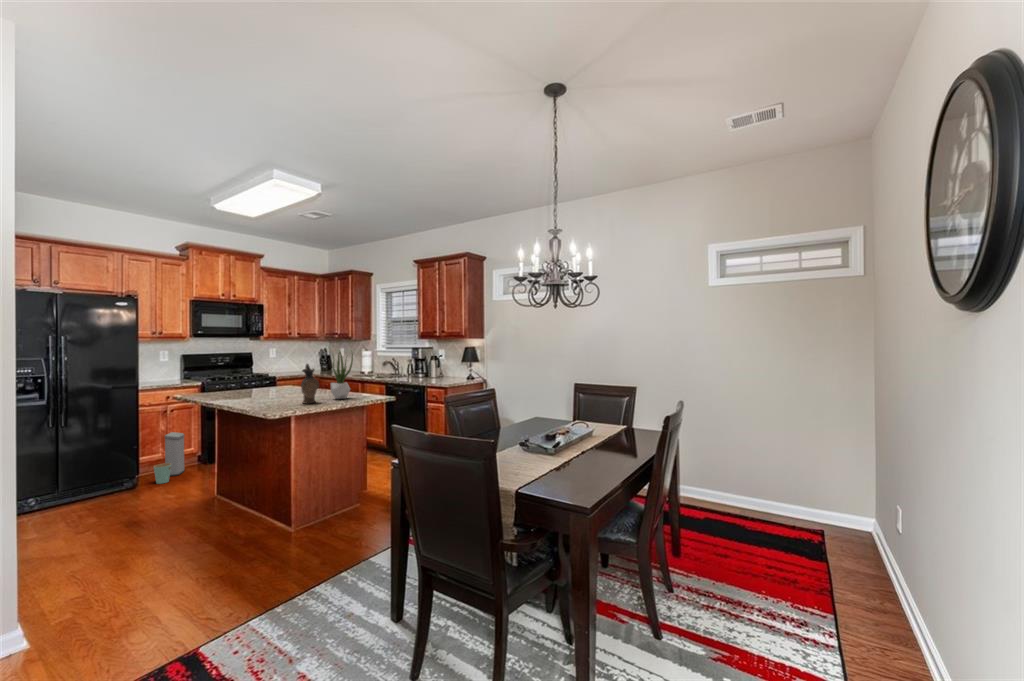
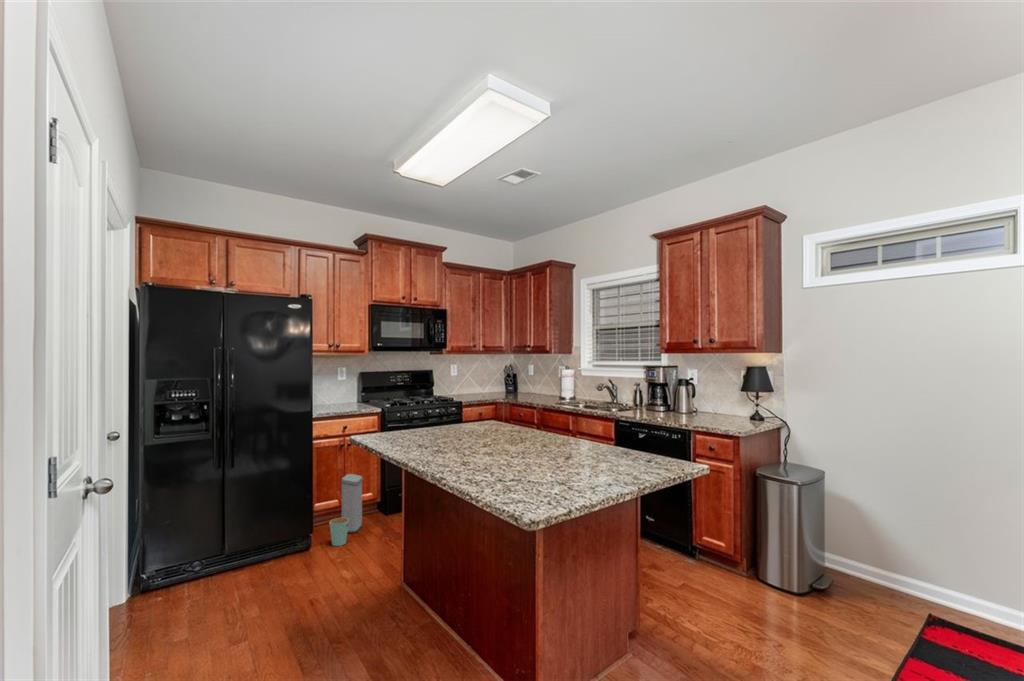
potted plant: present [331,351,353,399] -> none [590,372,627,459]
ceramic pitcher: present [301,364,319,404] -> none [551,396,581,468]

